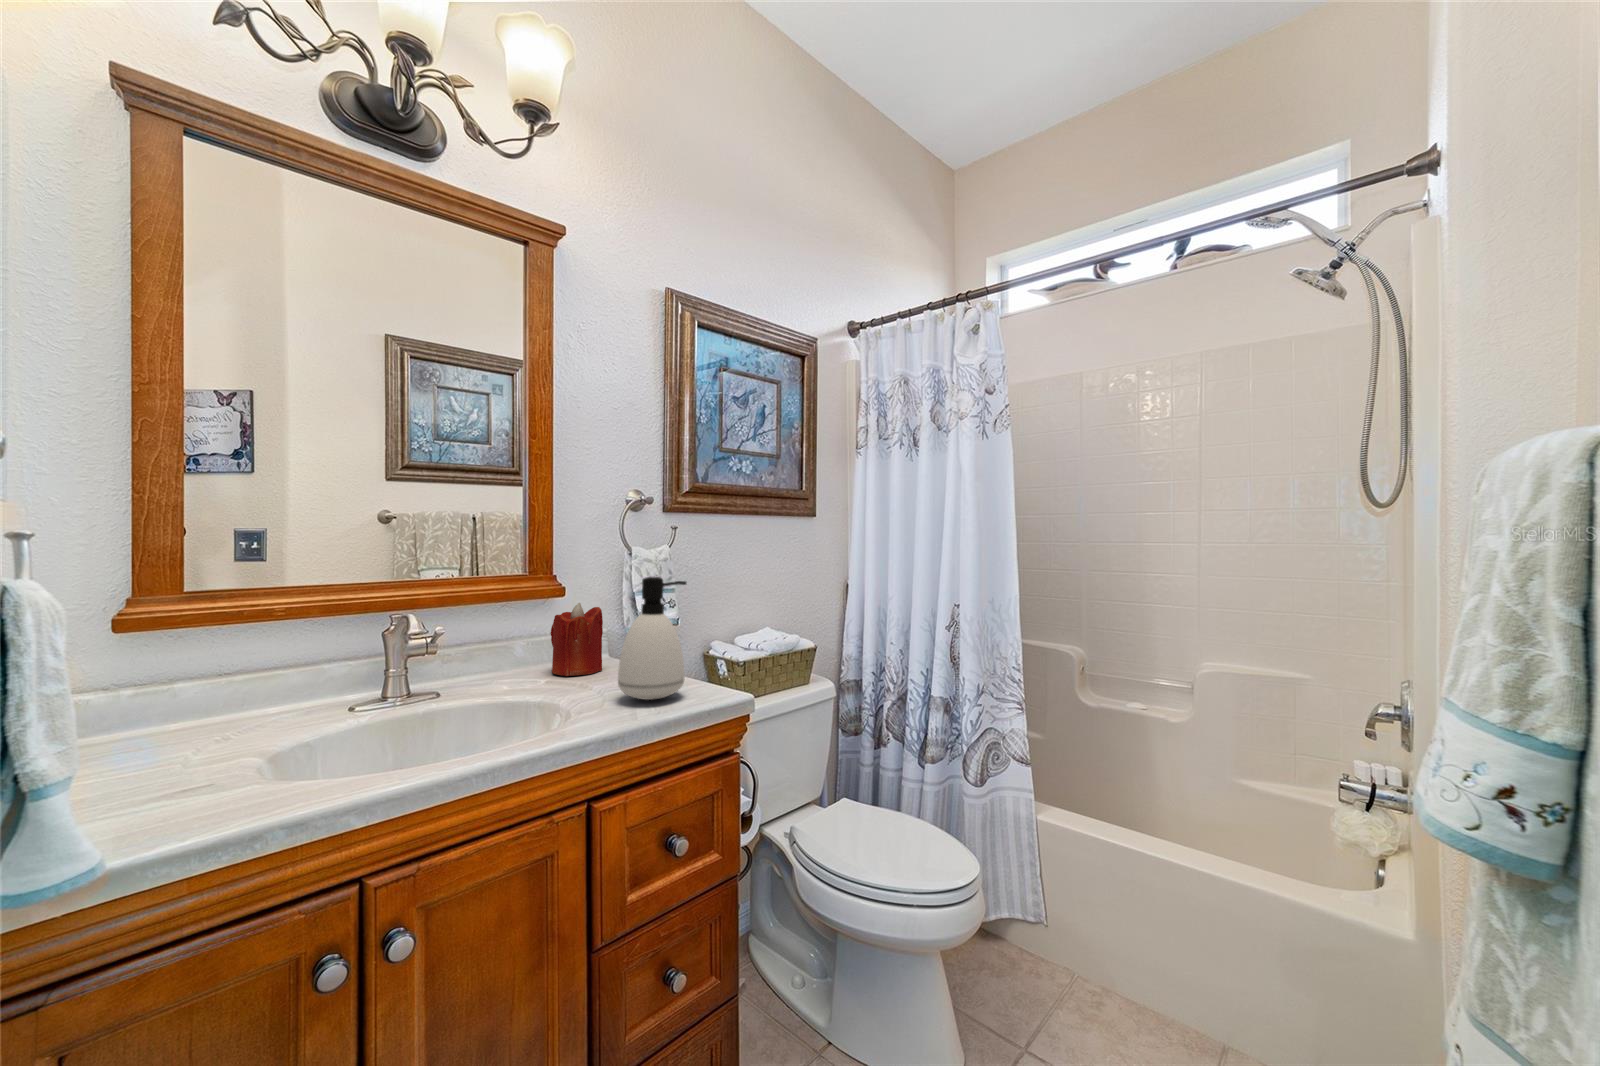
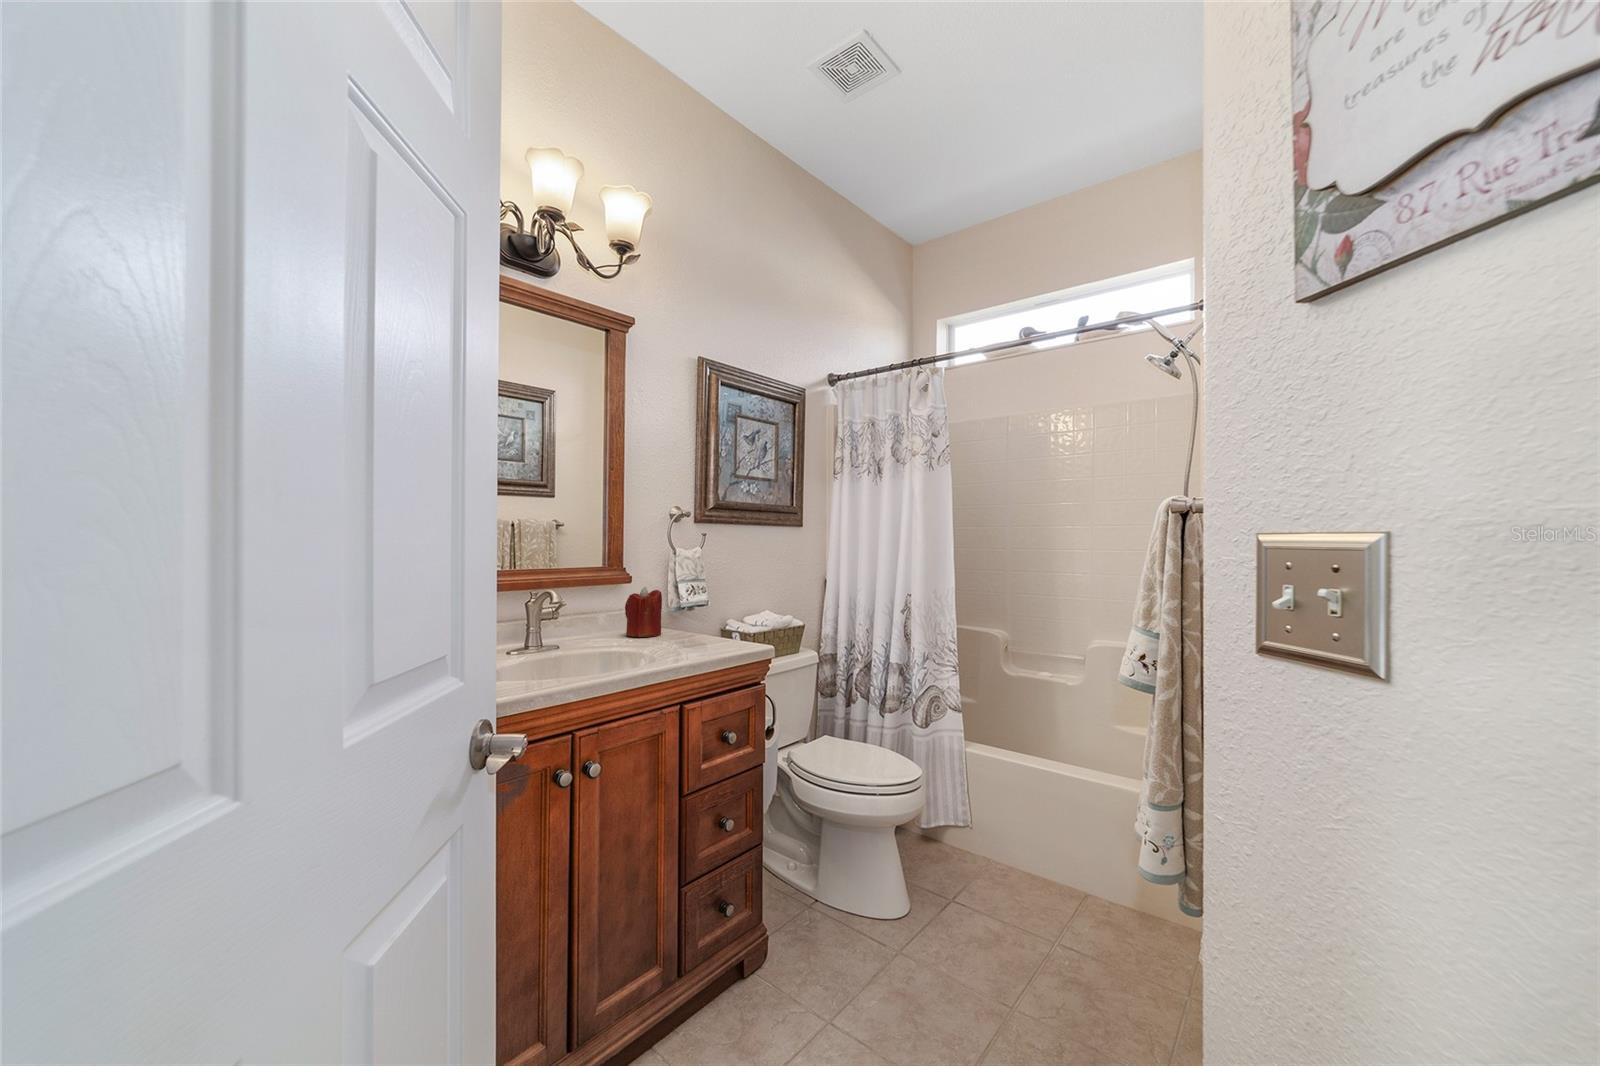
soap dispenser: present [618,577,686,700] -> none [687,567,731,647]

